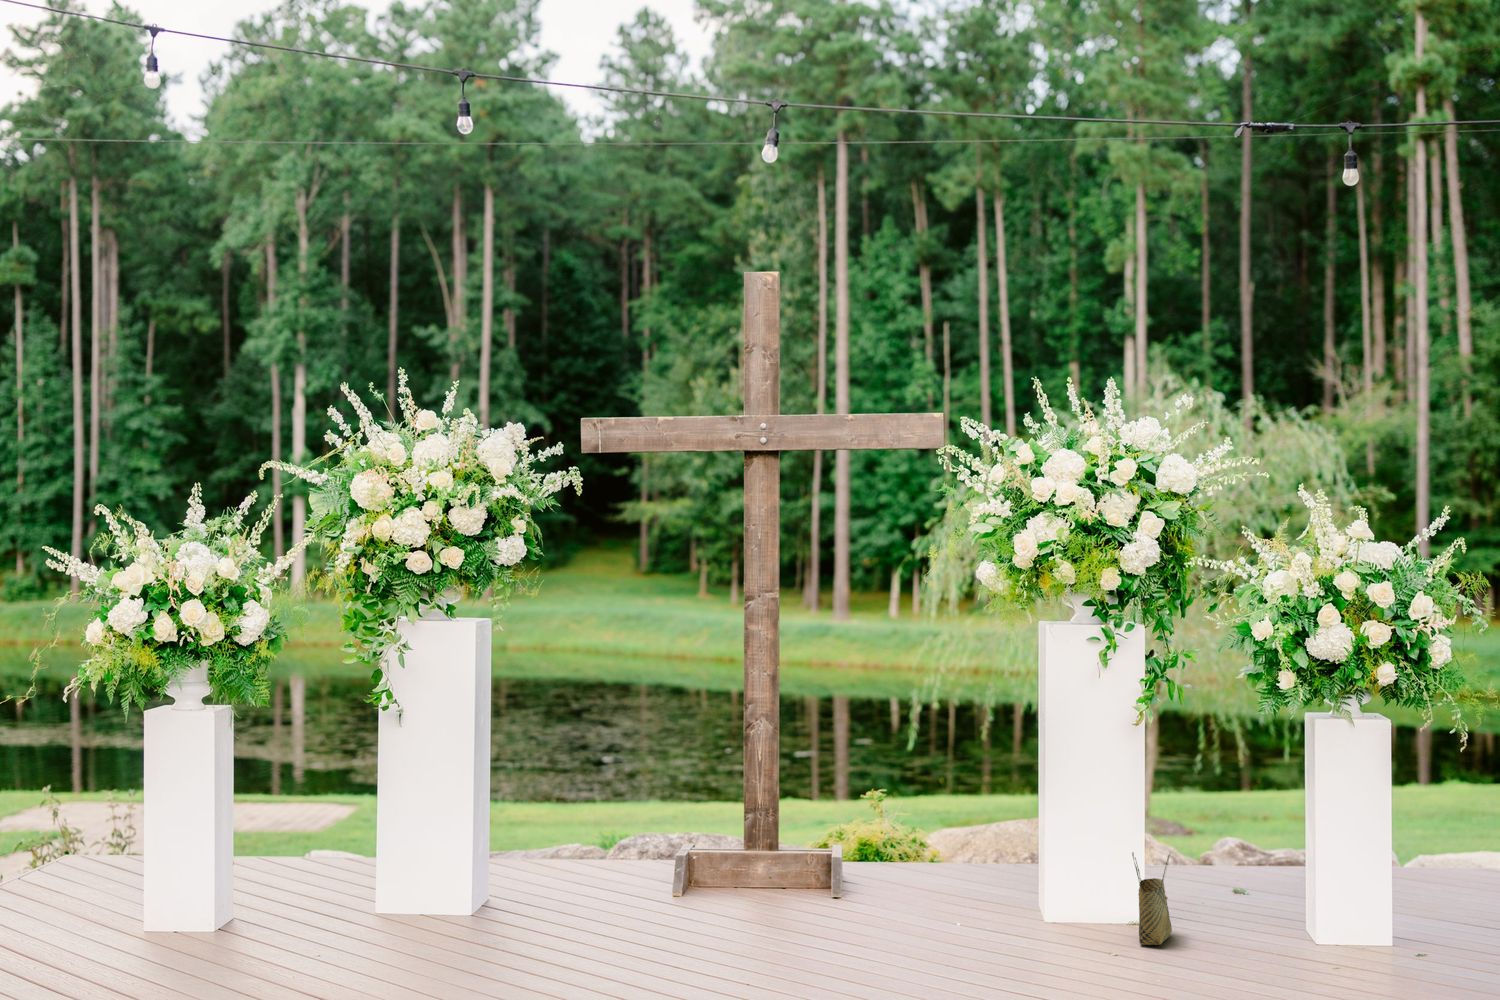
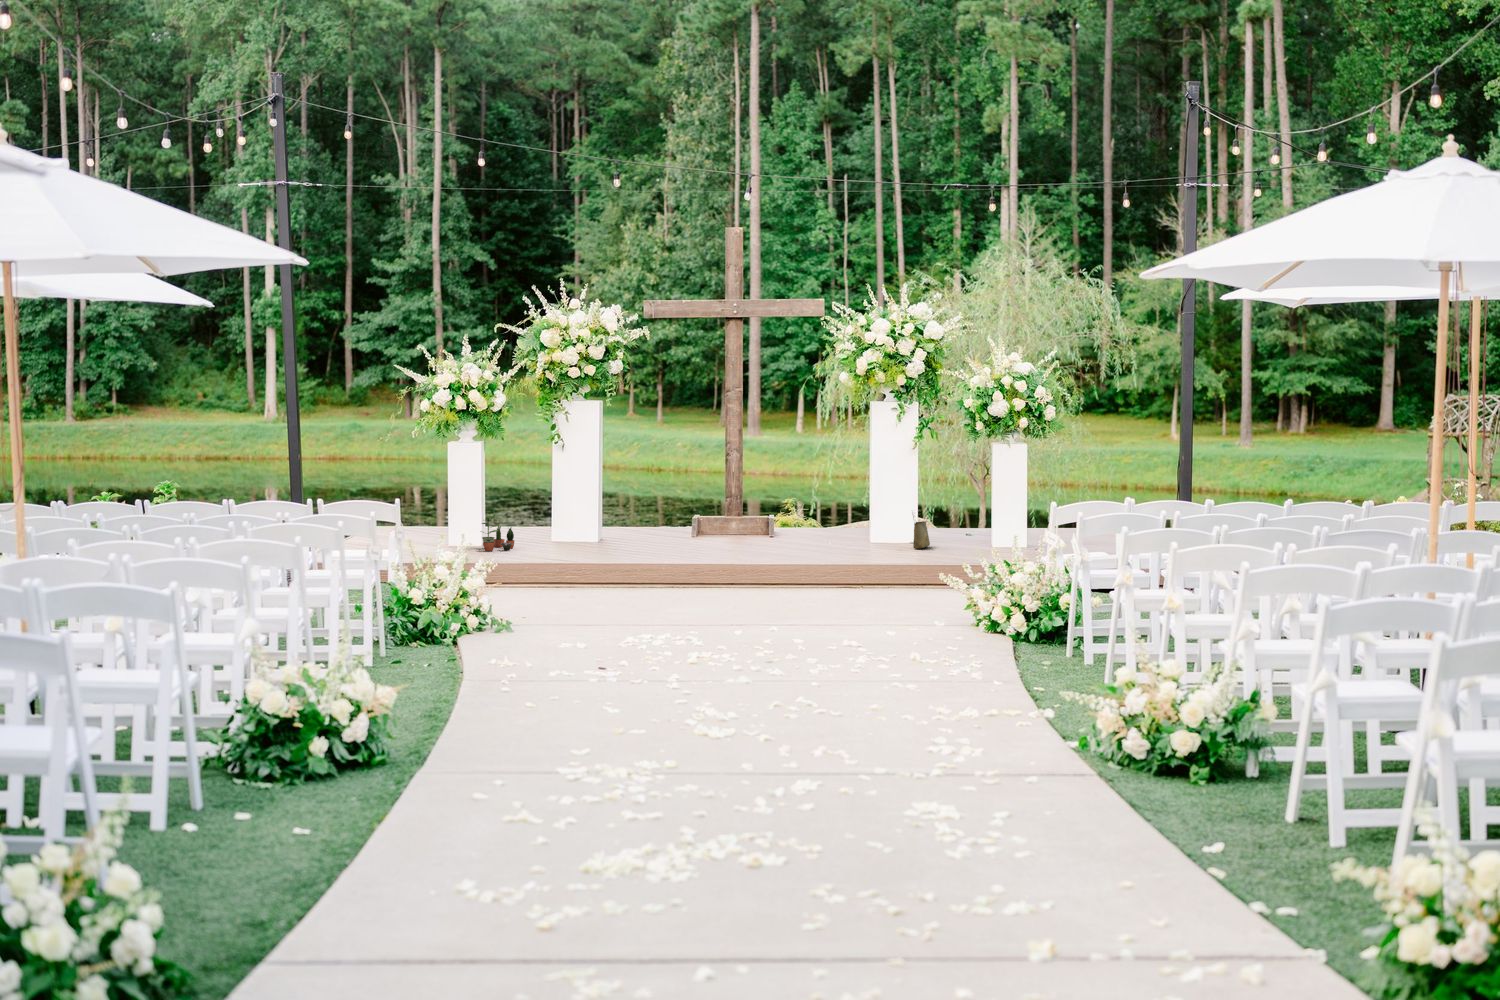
potted plant: none [208,857,289,945] -> present [482,514,514,551]

